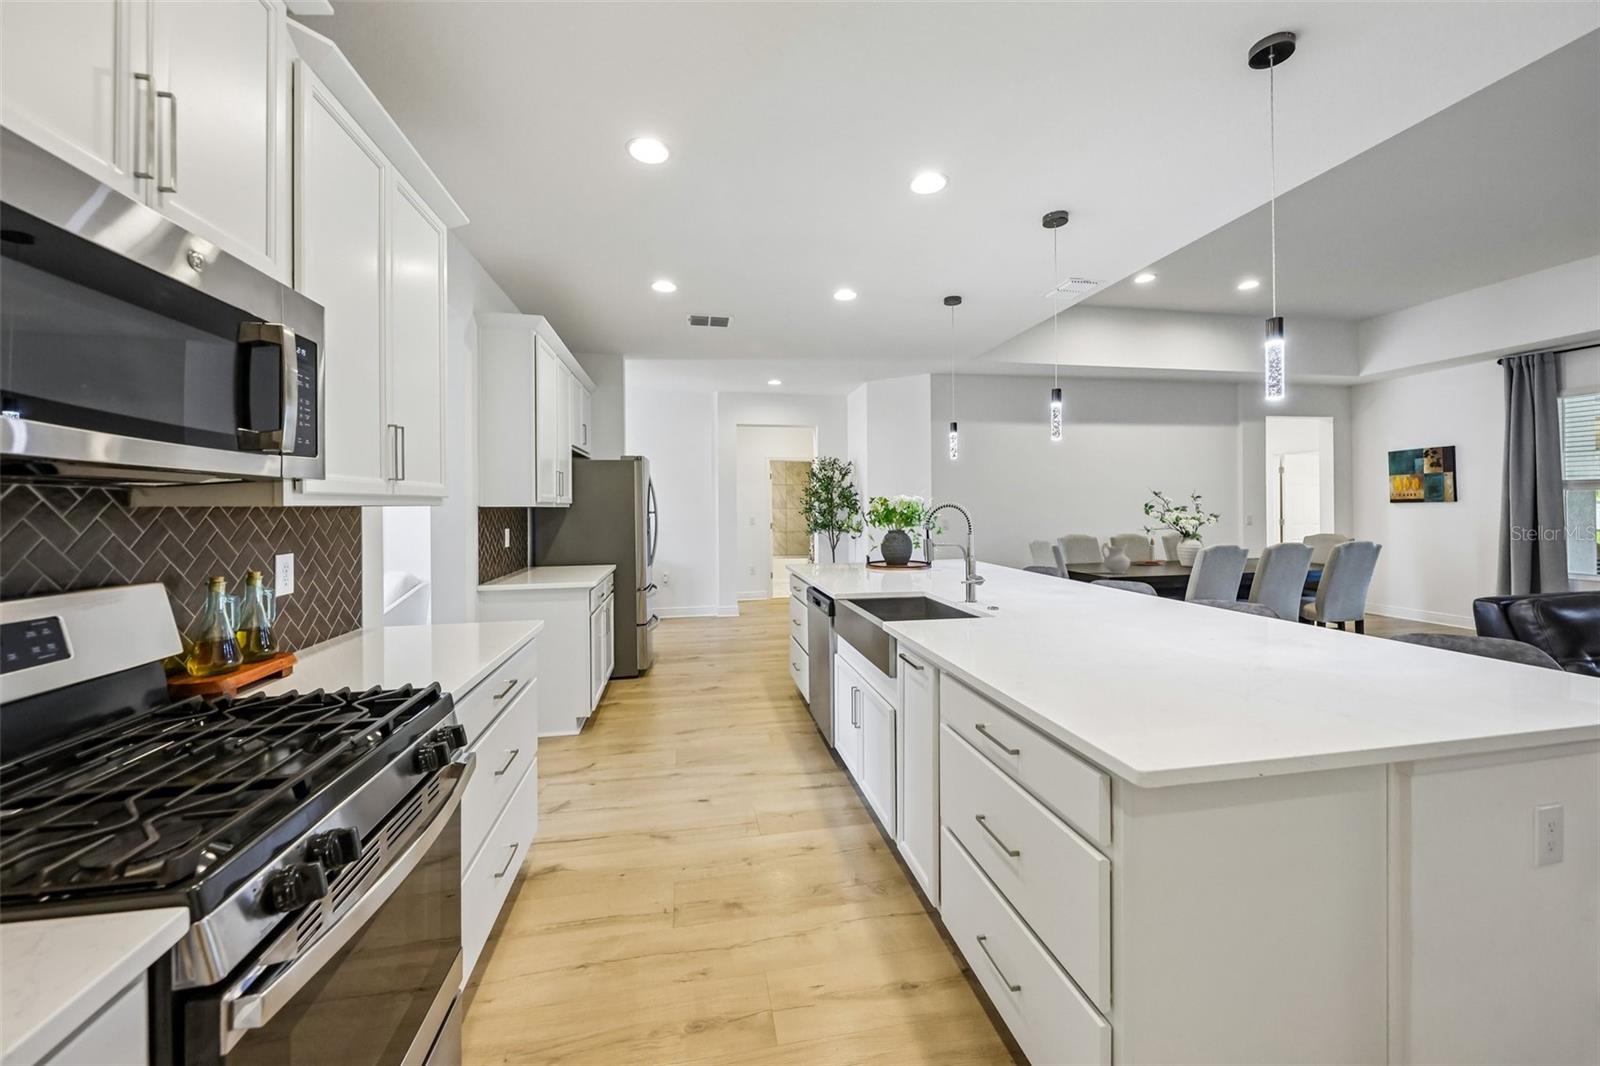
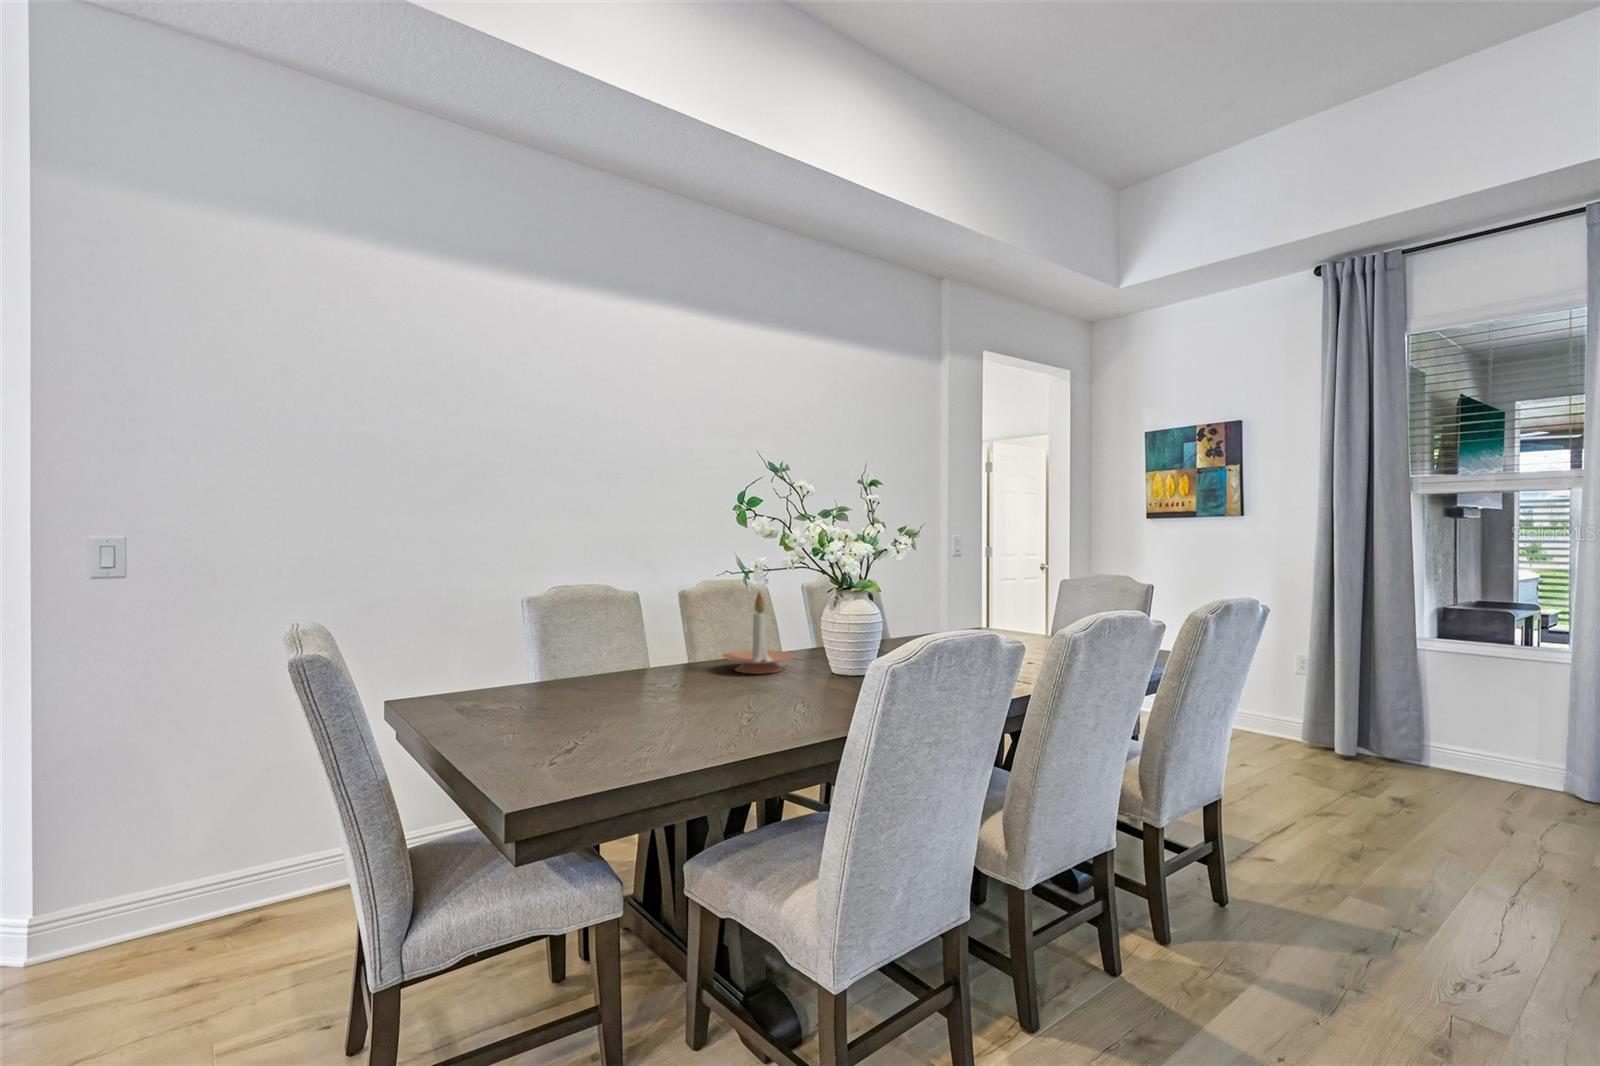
ceramic pitcher: present [1101,543,1130,574] -> none [533,633,647,764]

